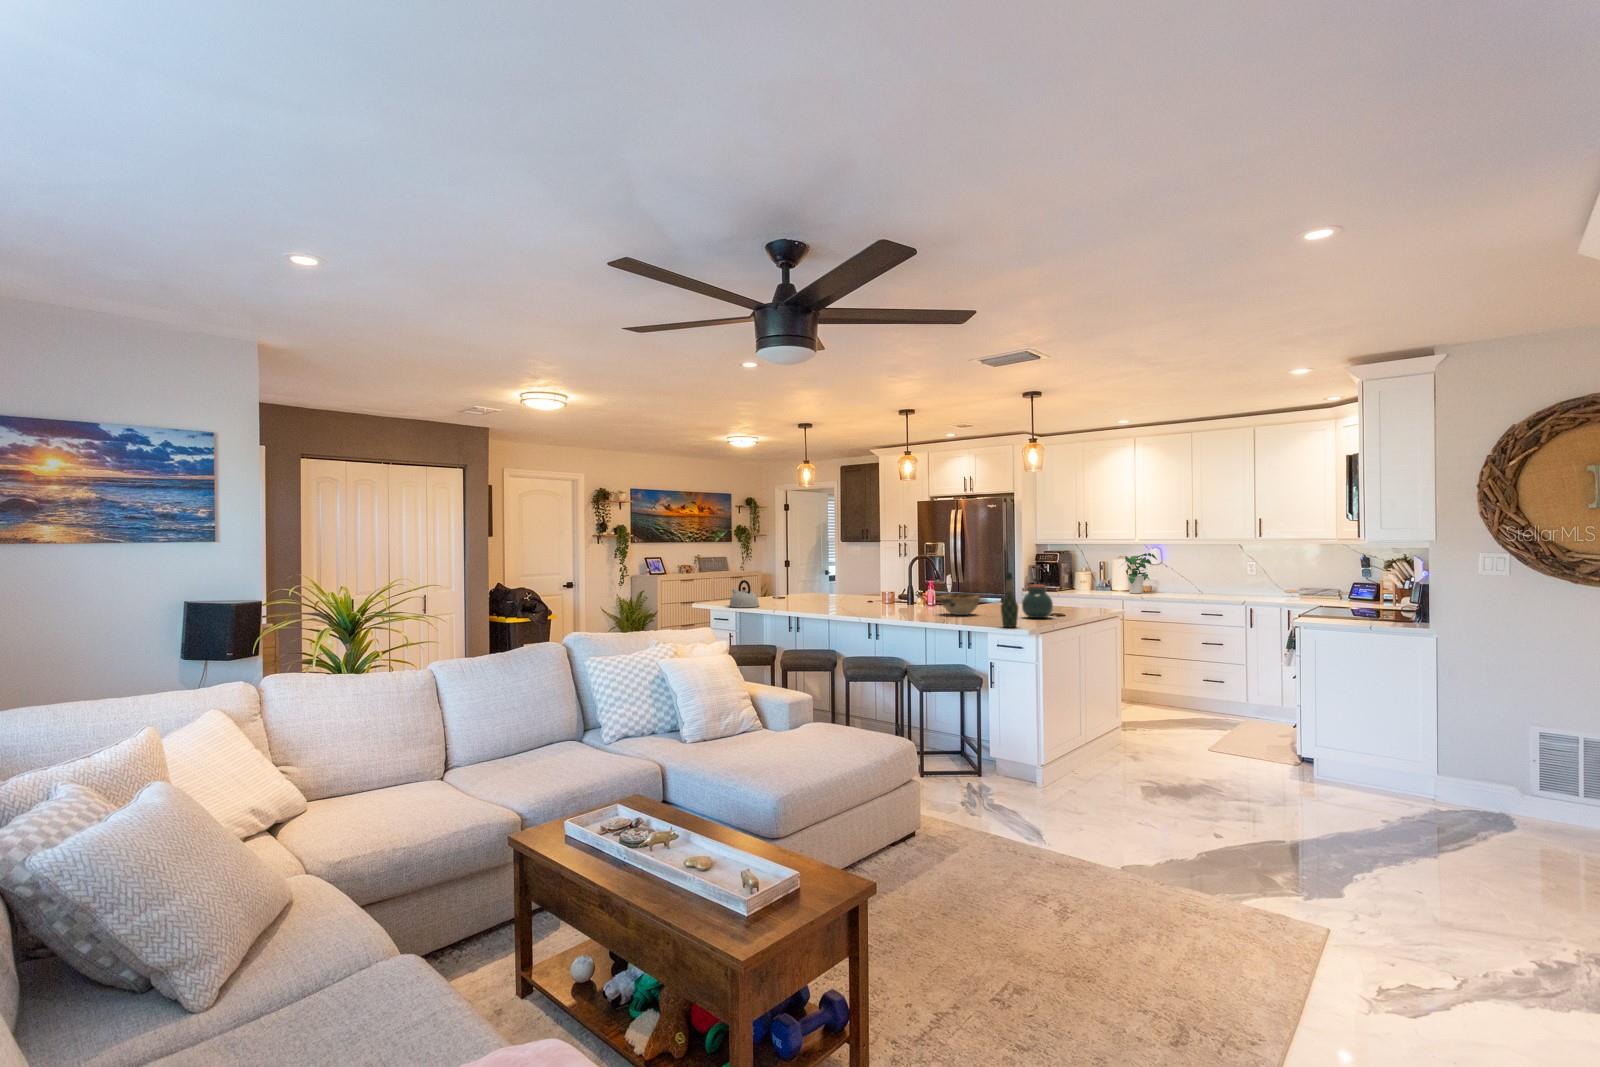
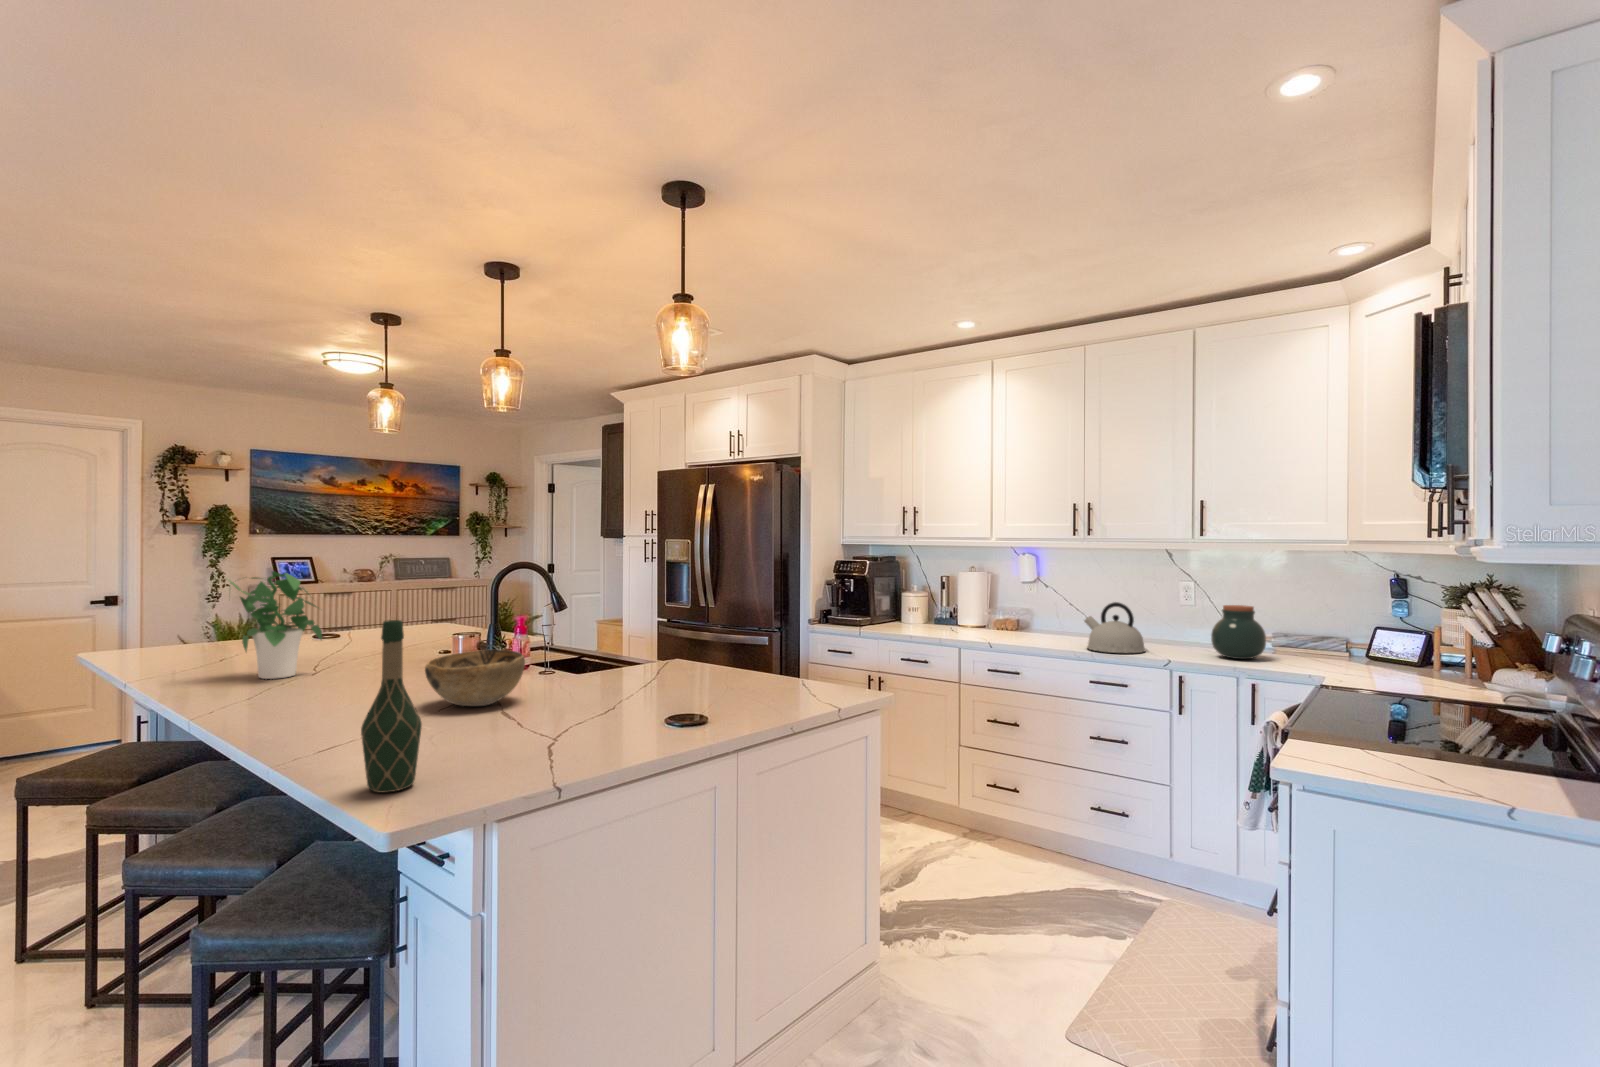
potted plant: present [1125,553,1157,594] -> present [230,571,322,679]
kettle: present [729,580,759,608] -> present [1084,602,1145,653]
jar: present [1022,585,1053,618] -> present [1211,605,1266,659]

